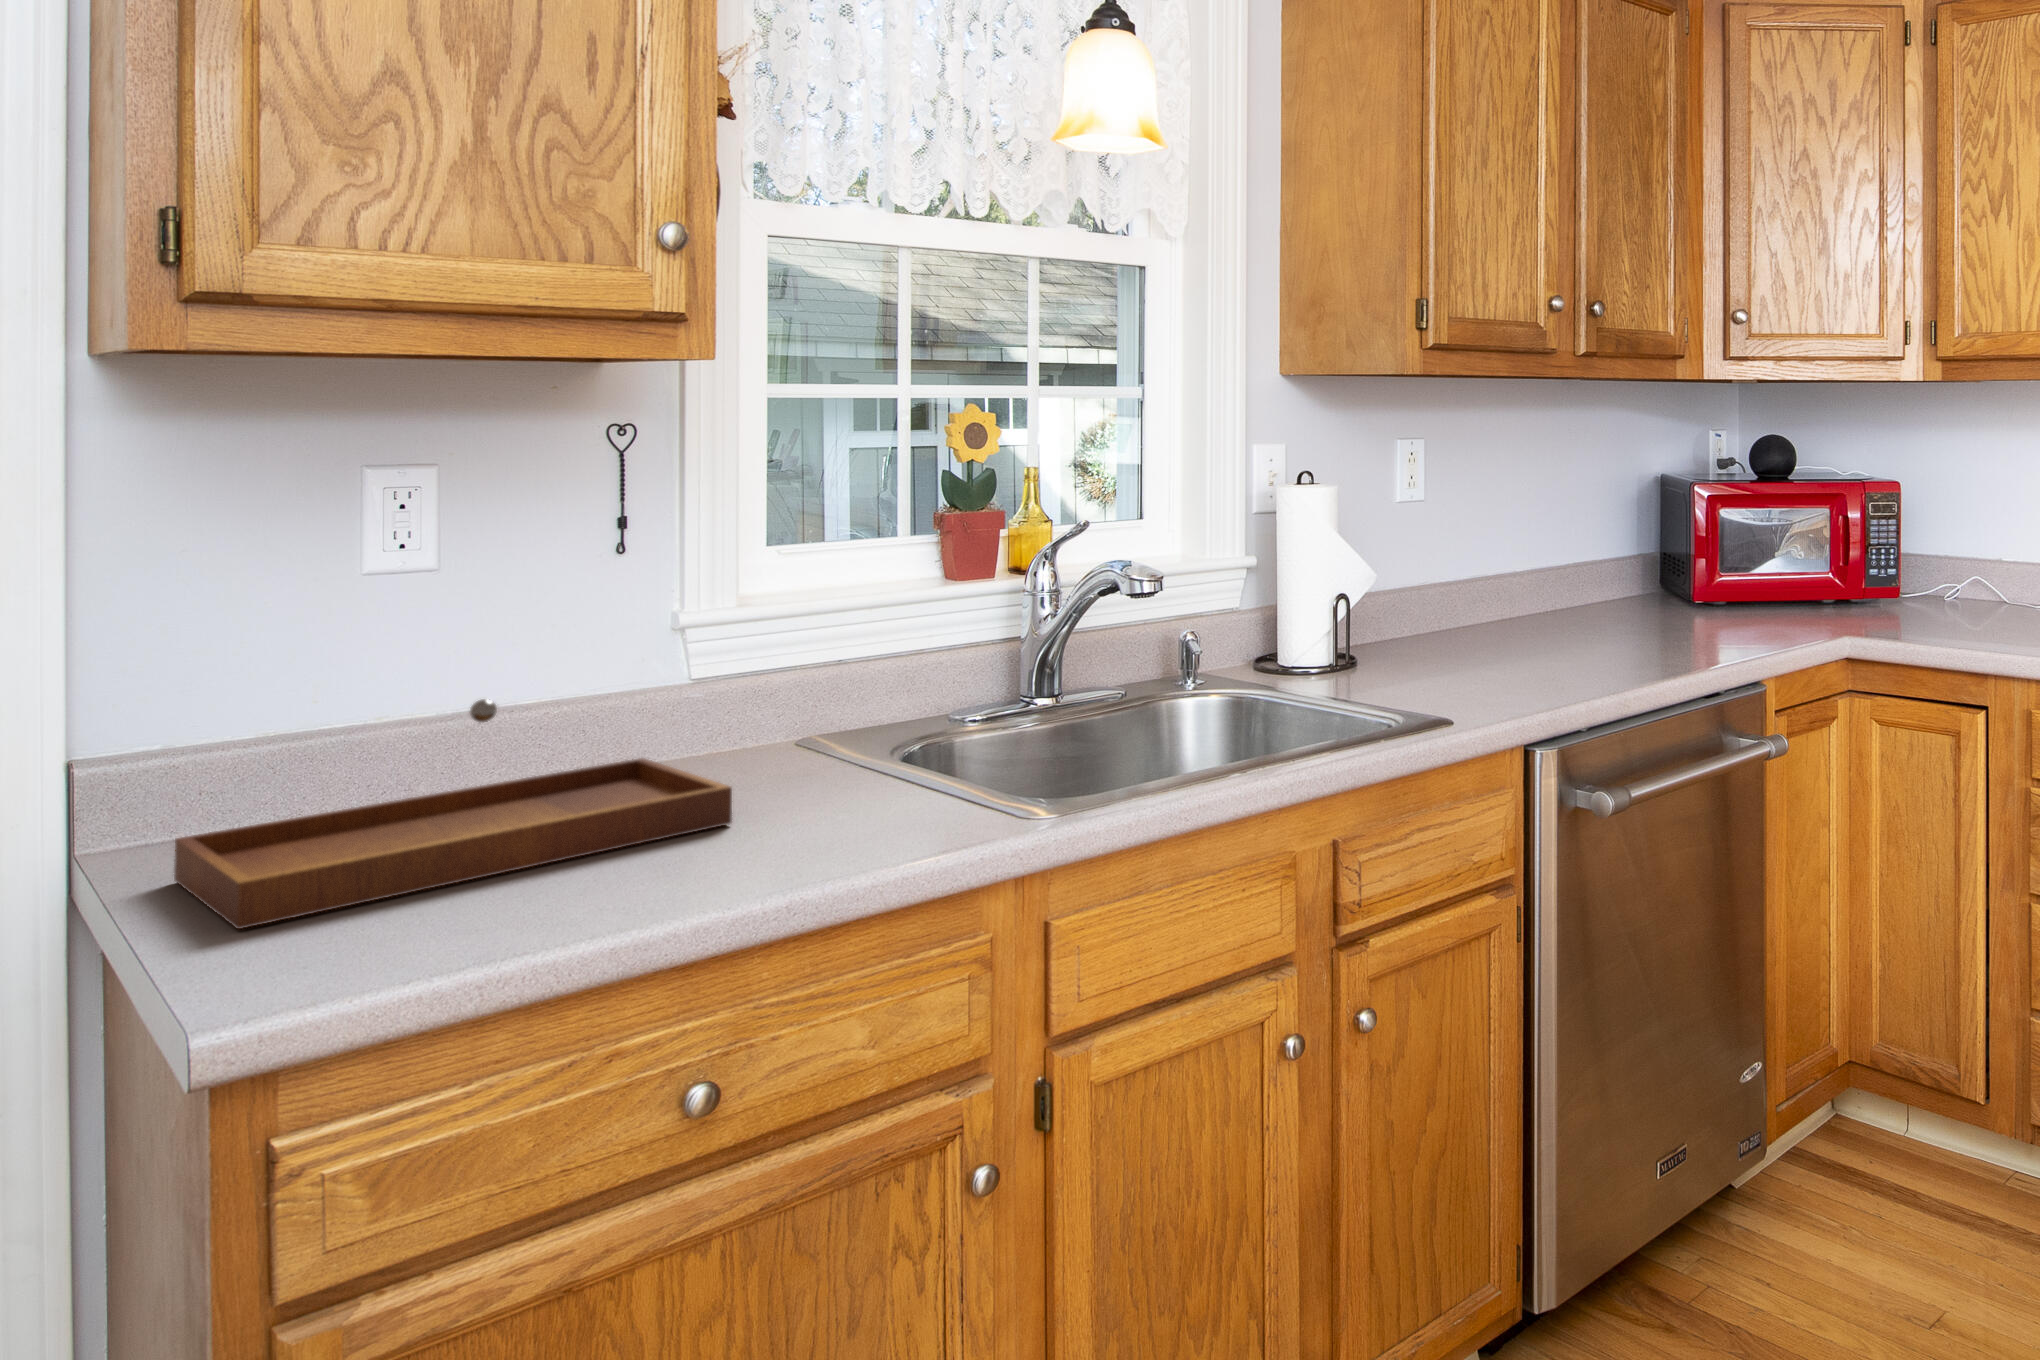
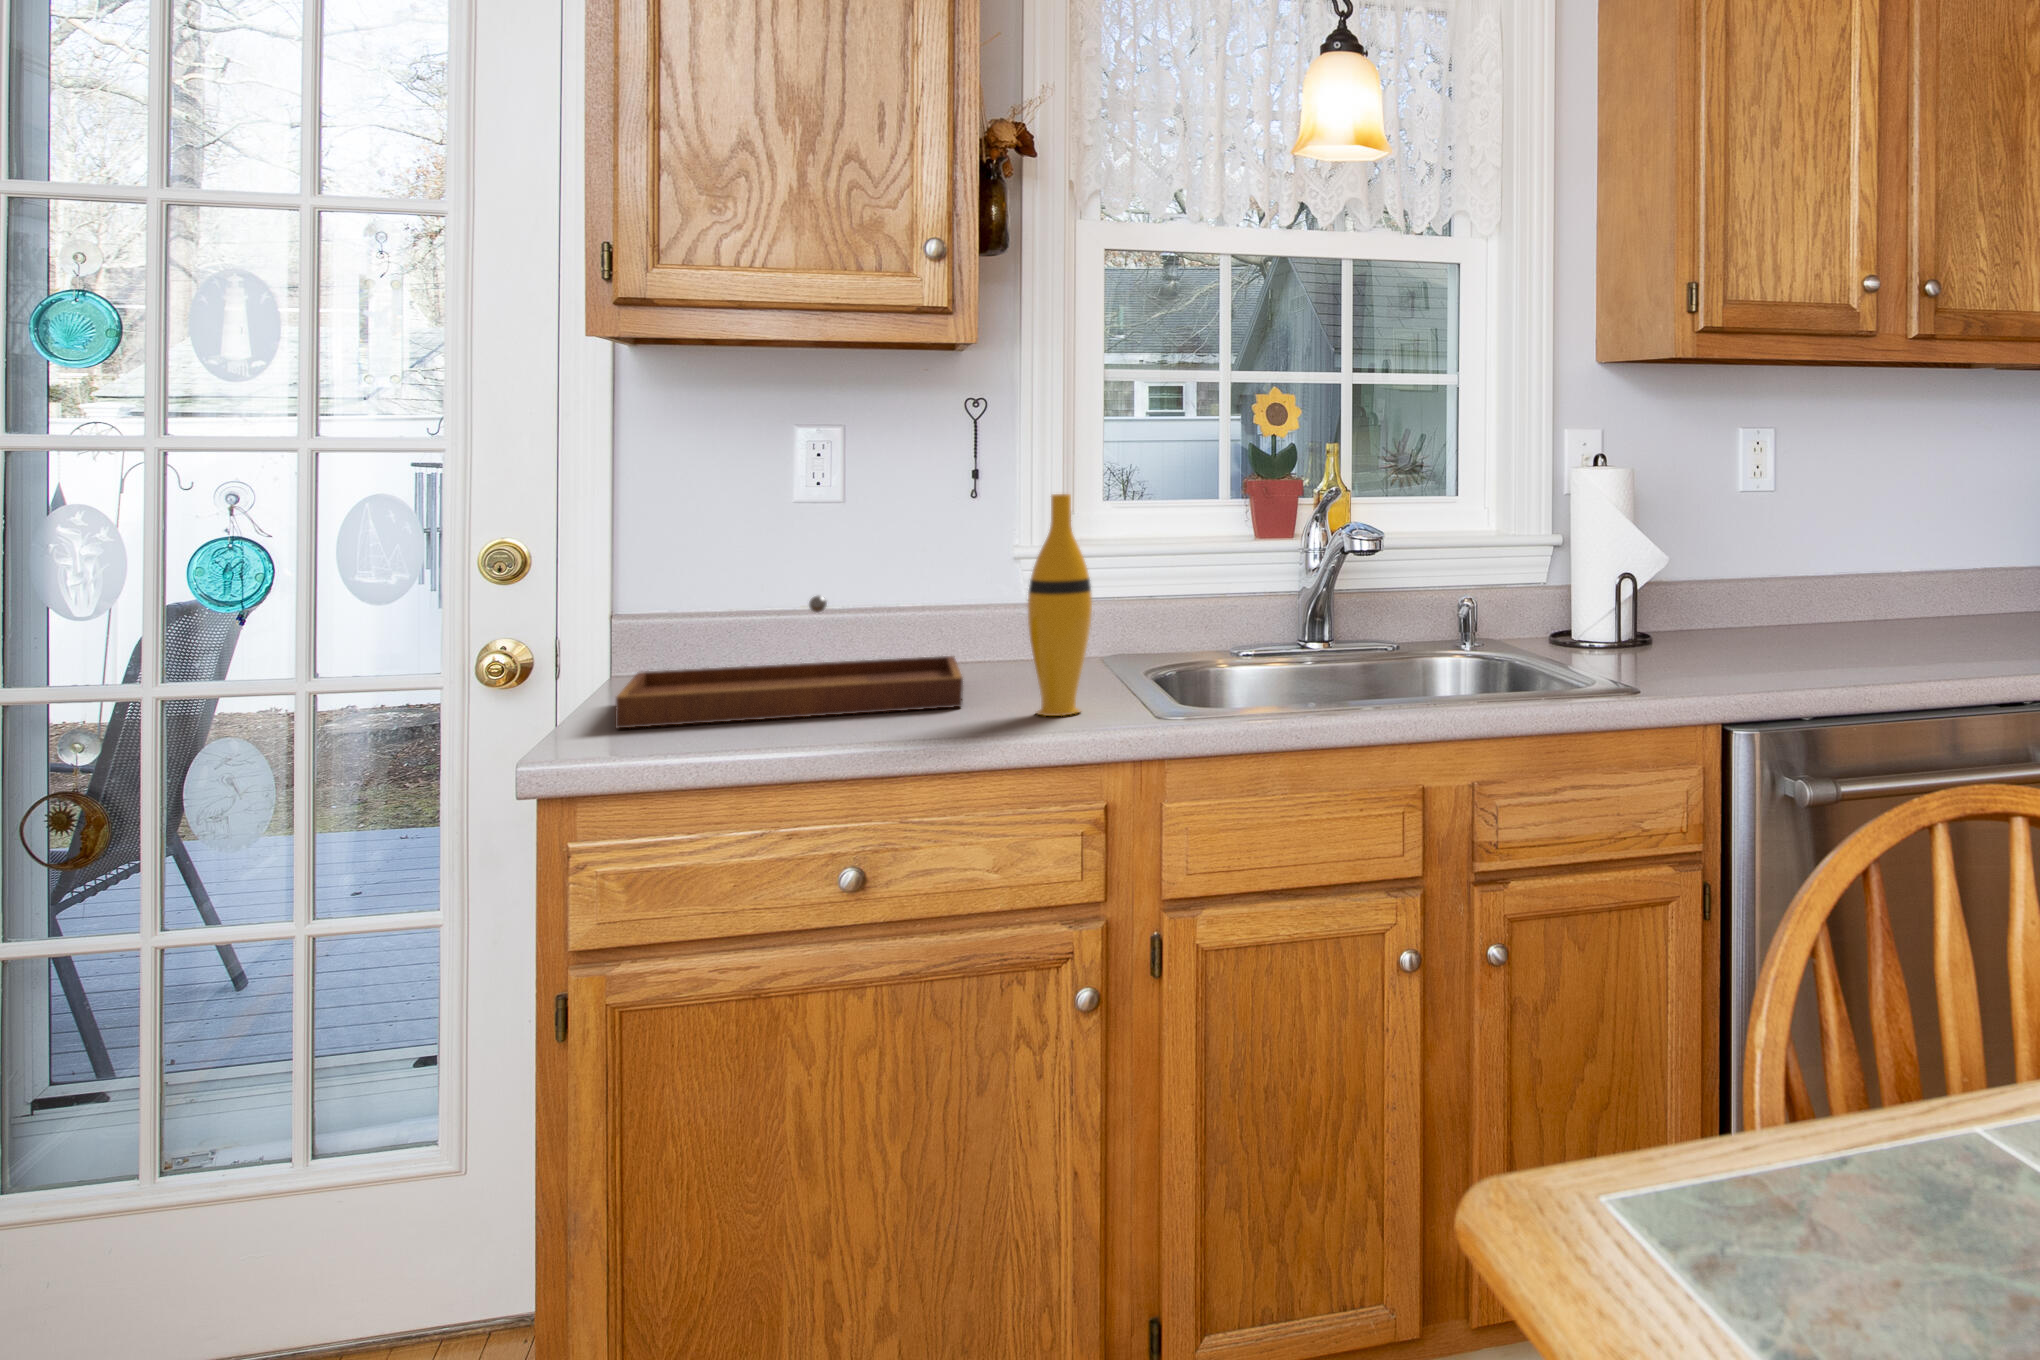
vase: none [838,545,918,821] -> present [1027,494,1092,716]

